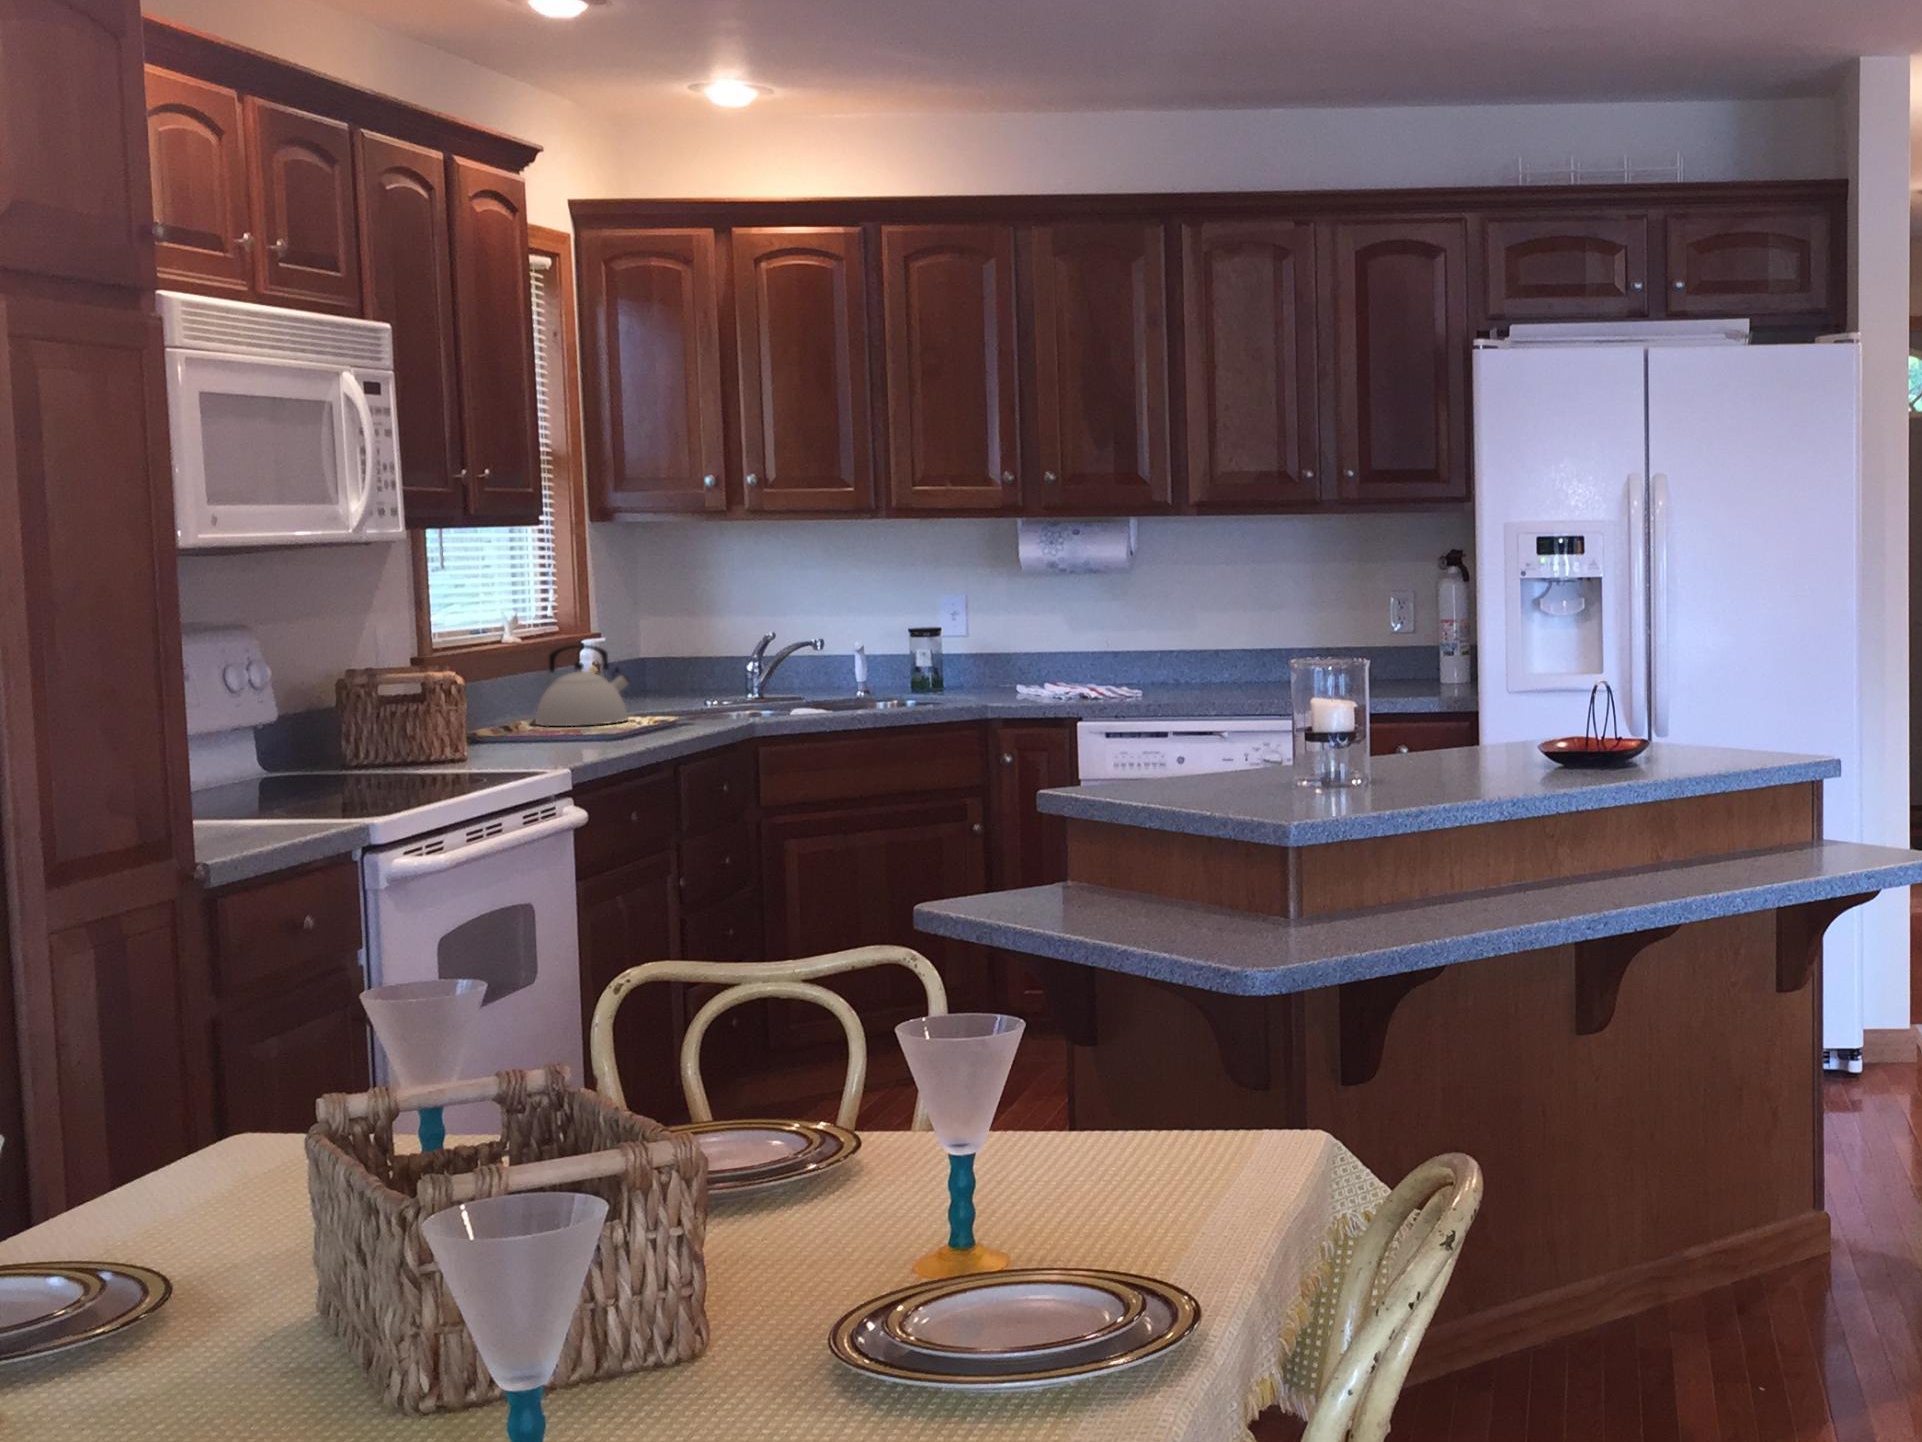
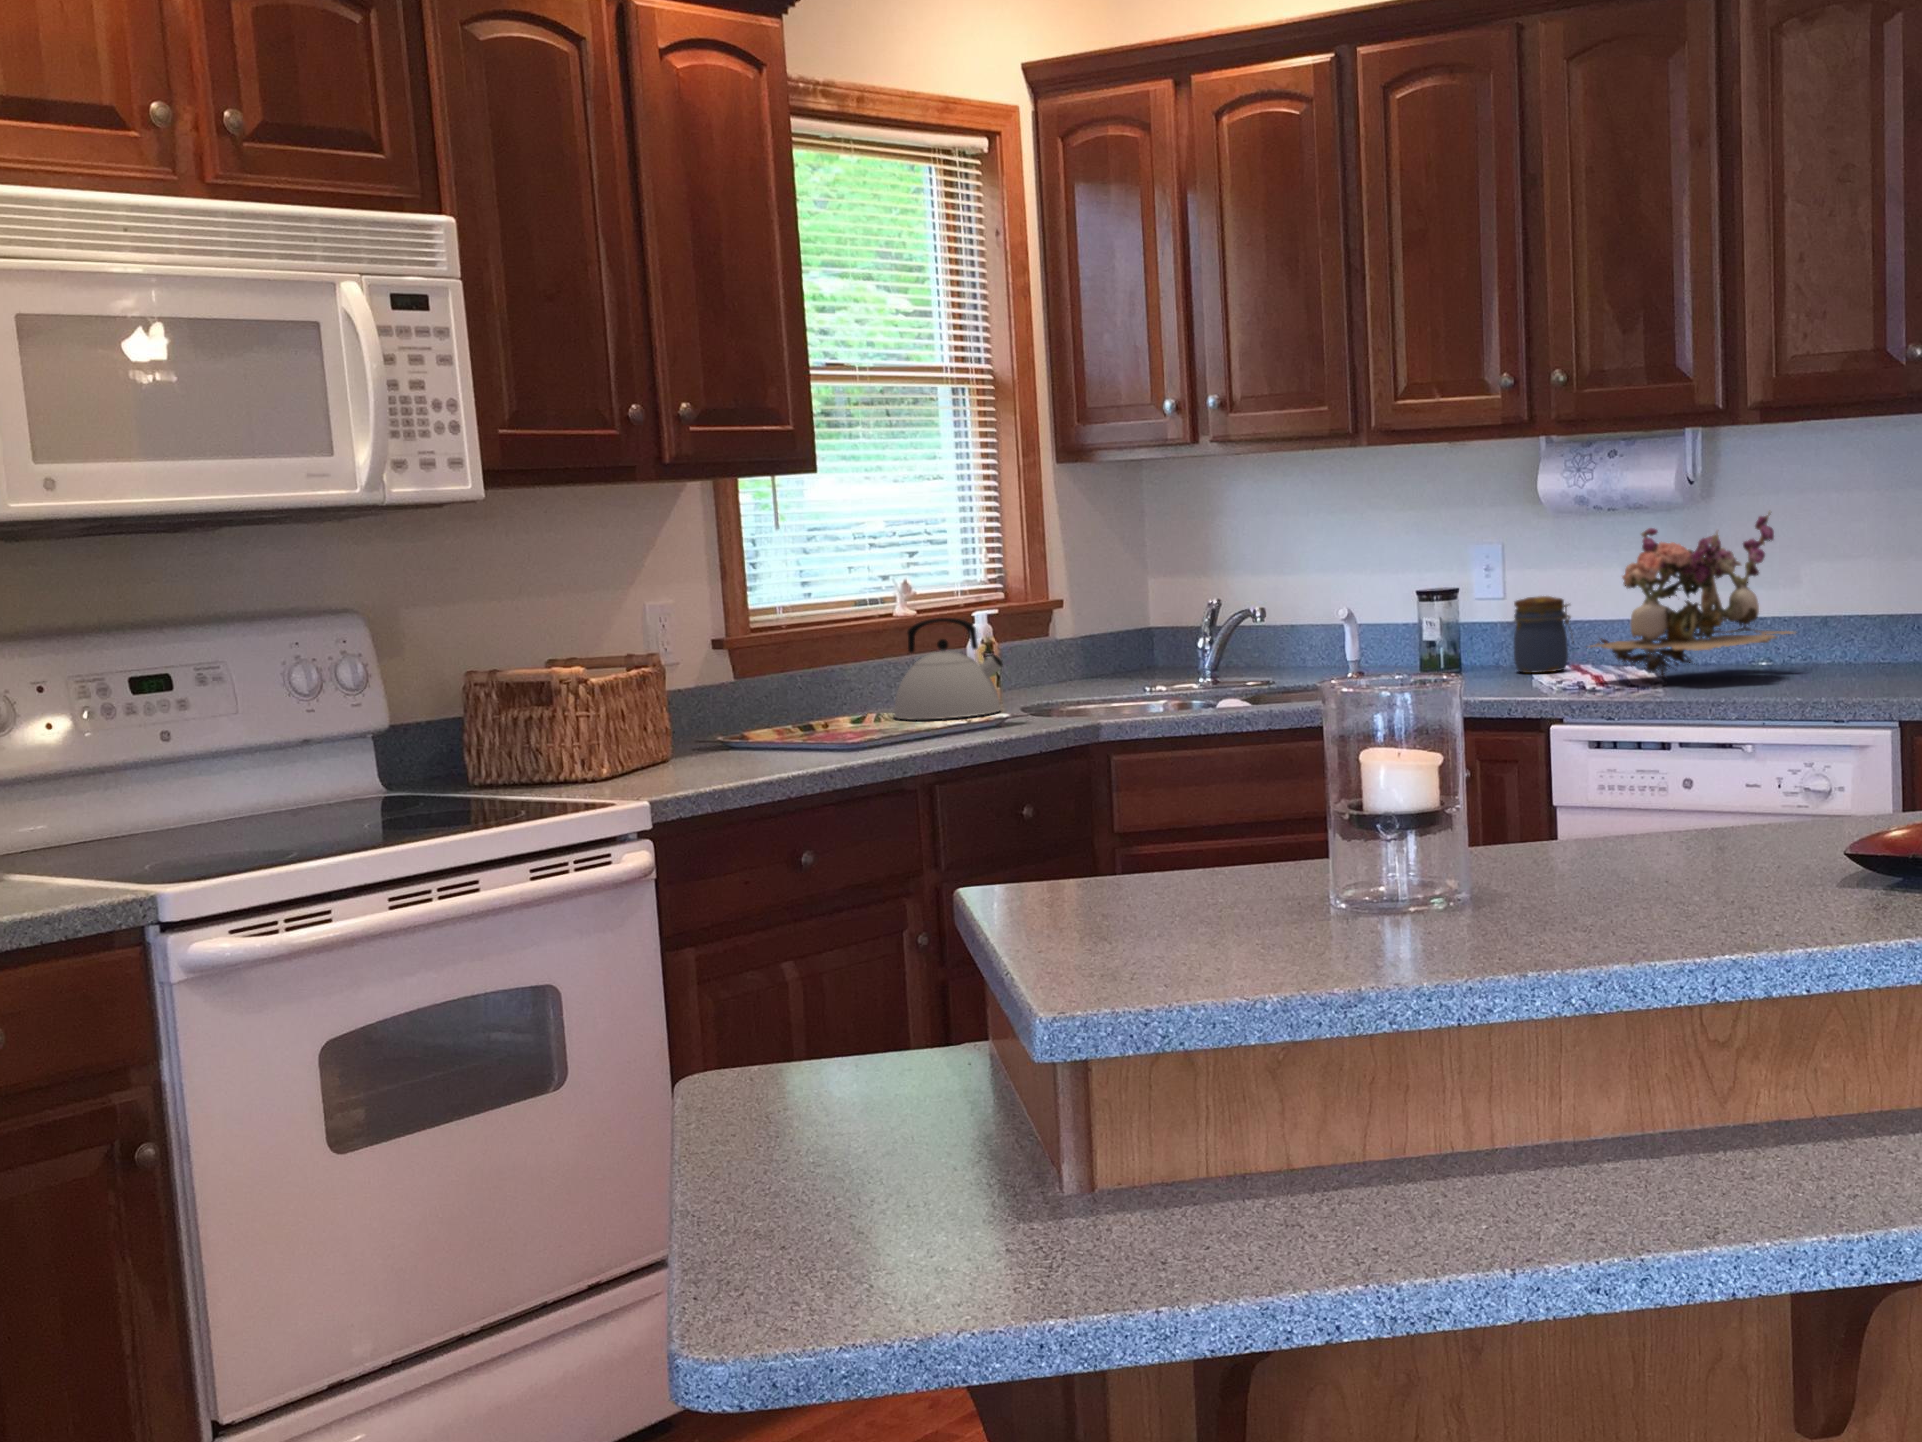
flower arrangement: none [1063,575,1198,691] -> present [1590,512,1794,677]
jar: none [984,634,1028,689] -> present [1514,596,1571,673]

